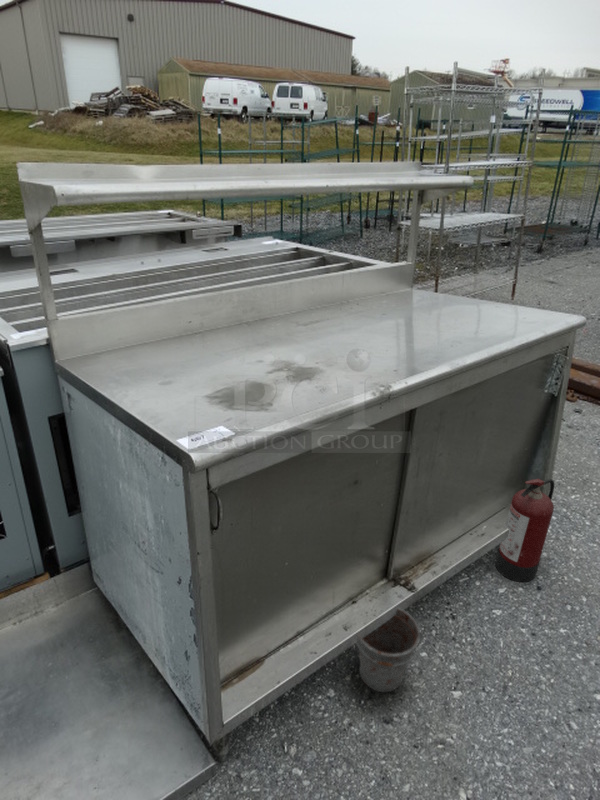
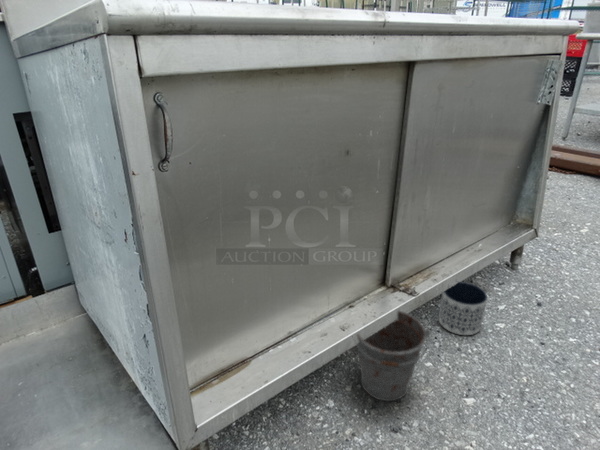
fire extinguisher: present [495,479,554,582] -> none [491,188,552,299]
planter: none [438,568,484,623] -> present [439,282,487,335]

